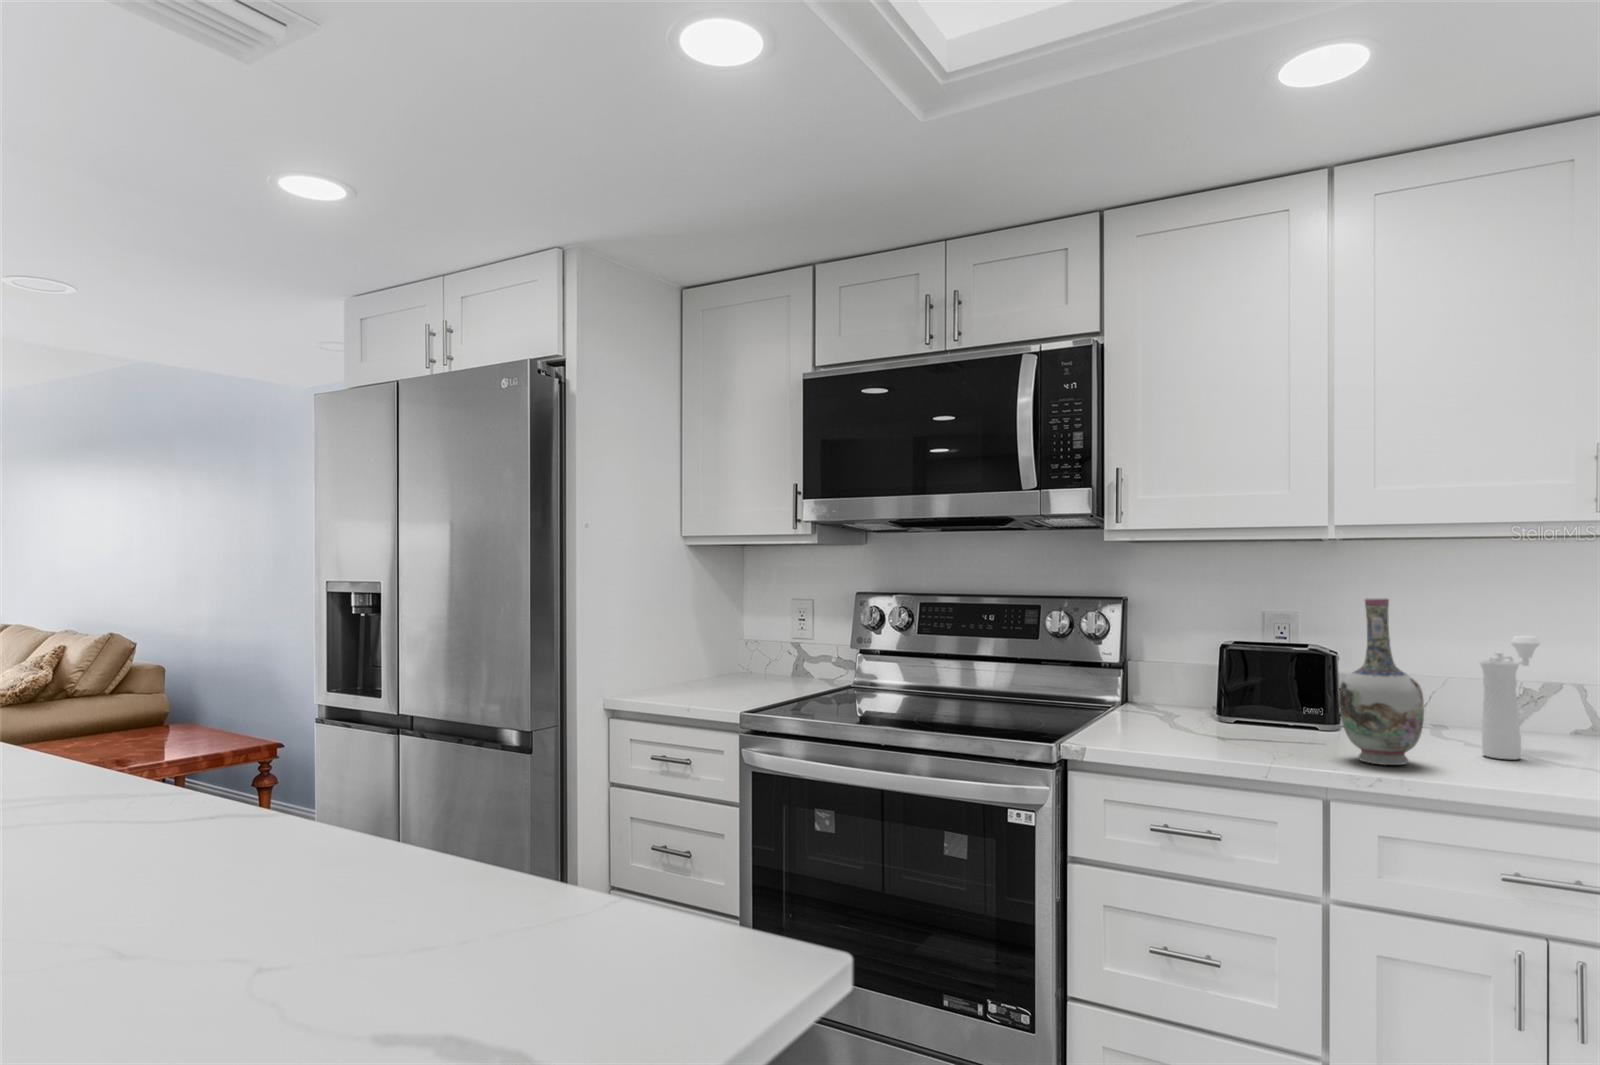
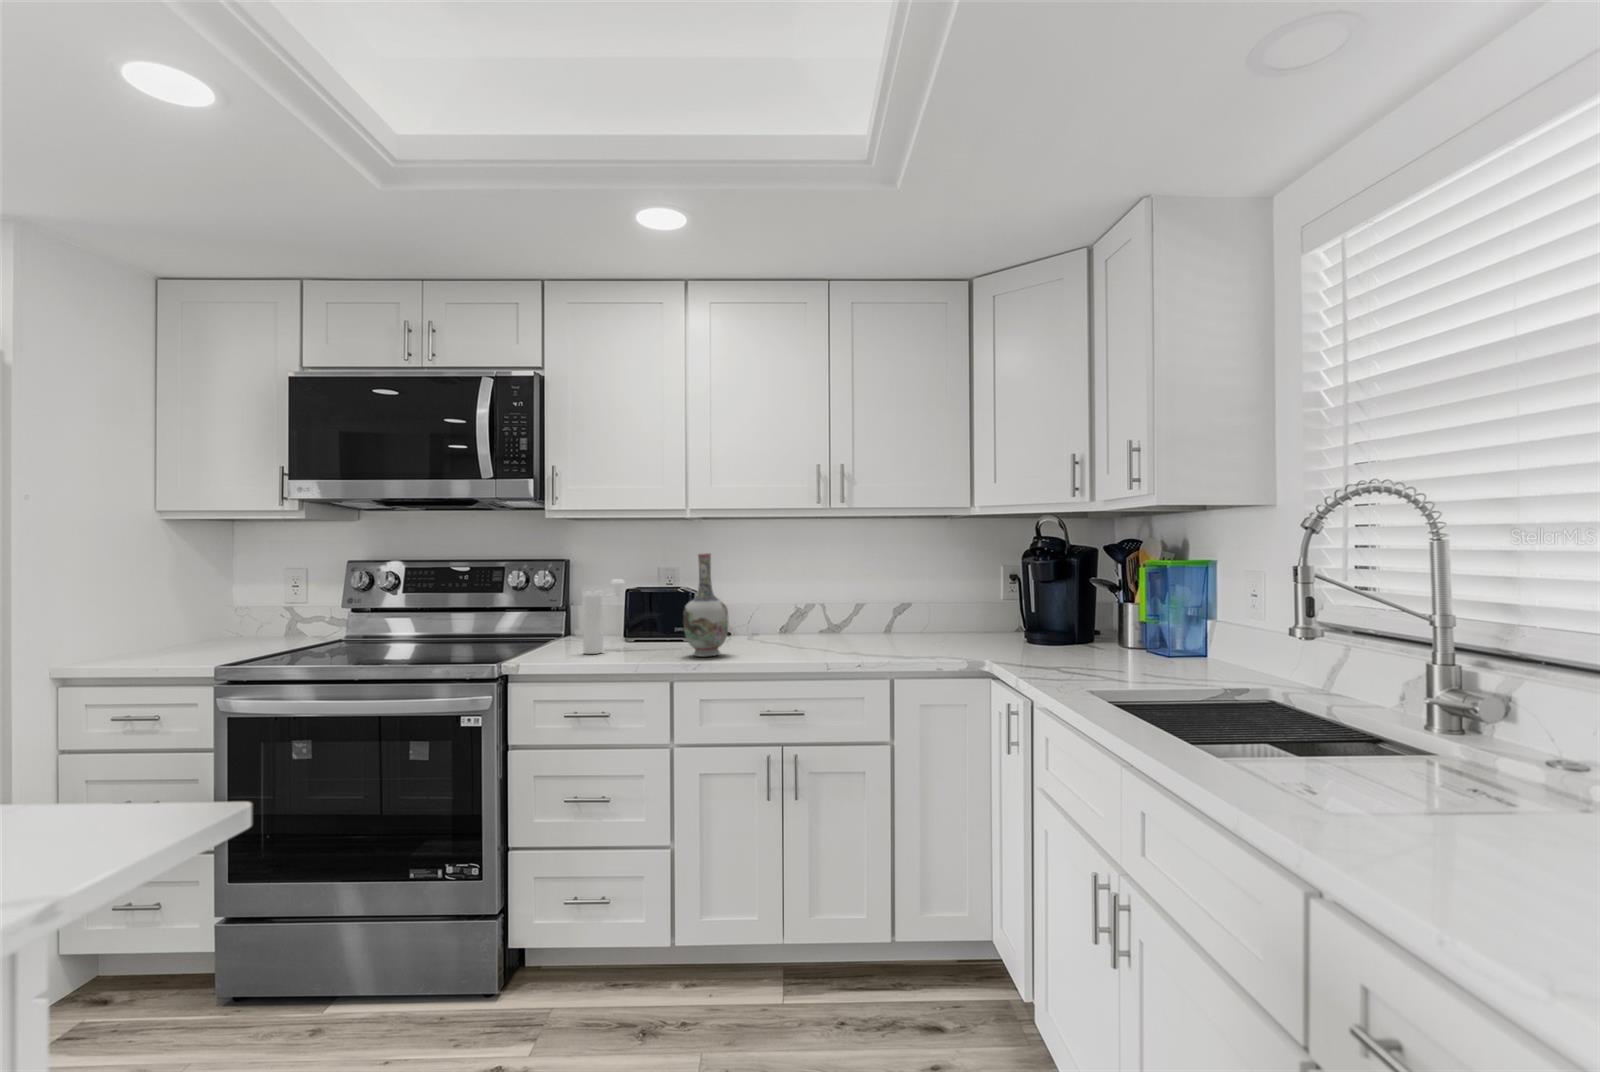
pepper mill: present [1480,636,1540,760] -> present [583,579,625,654]

